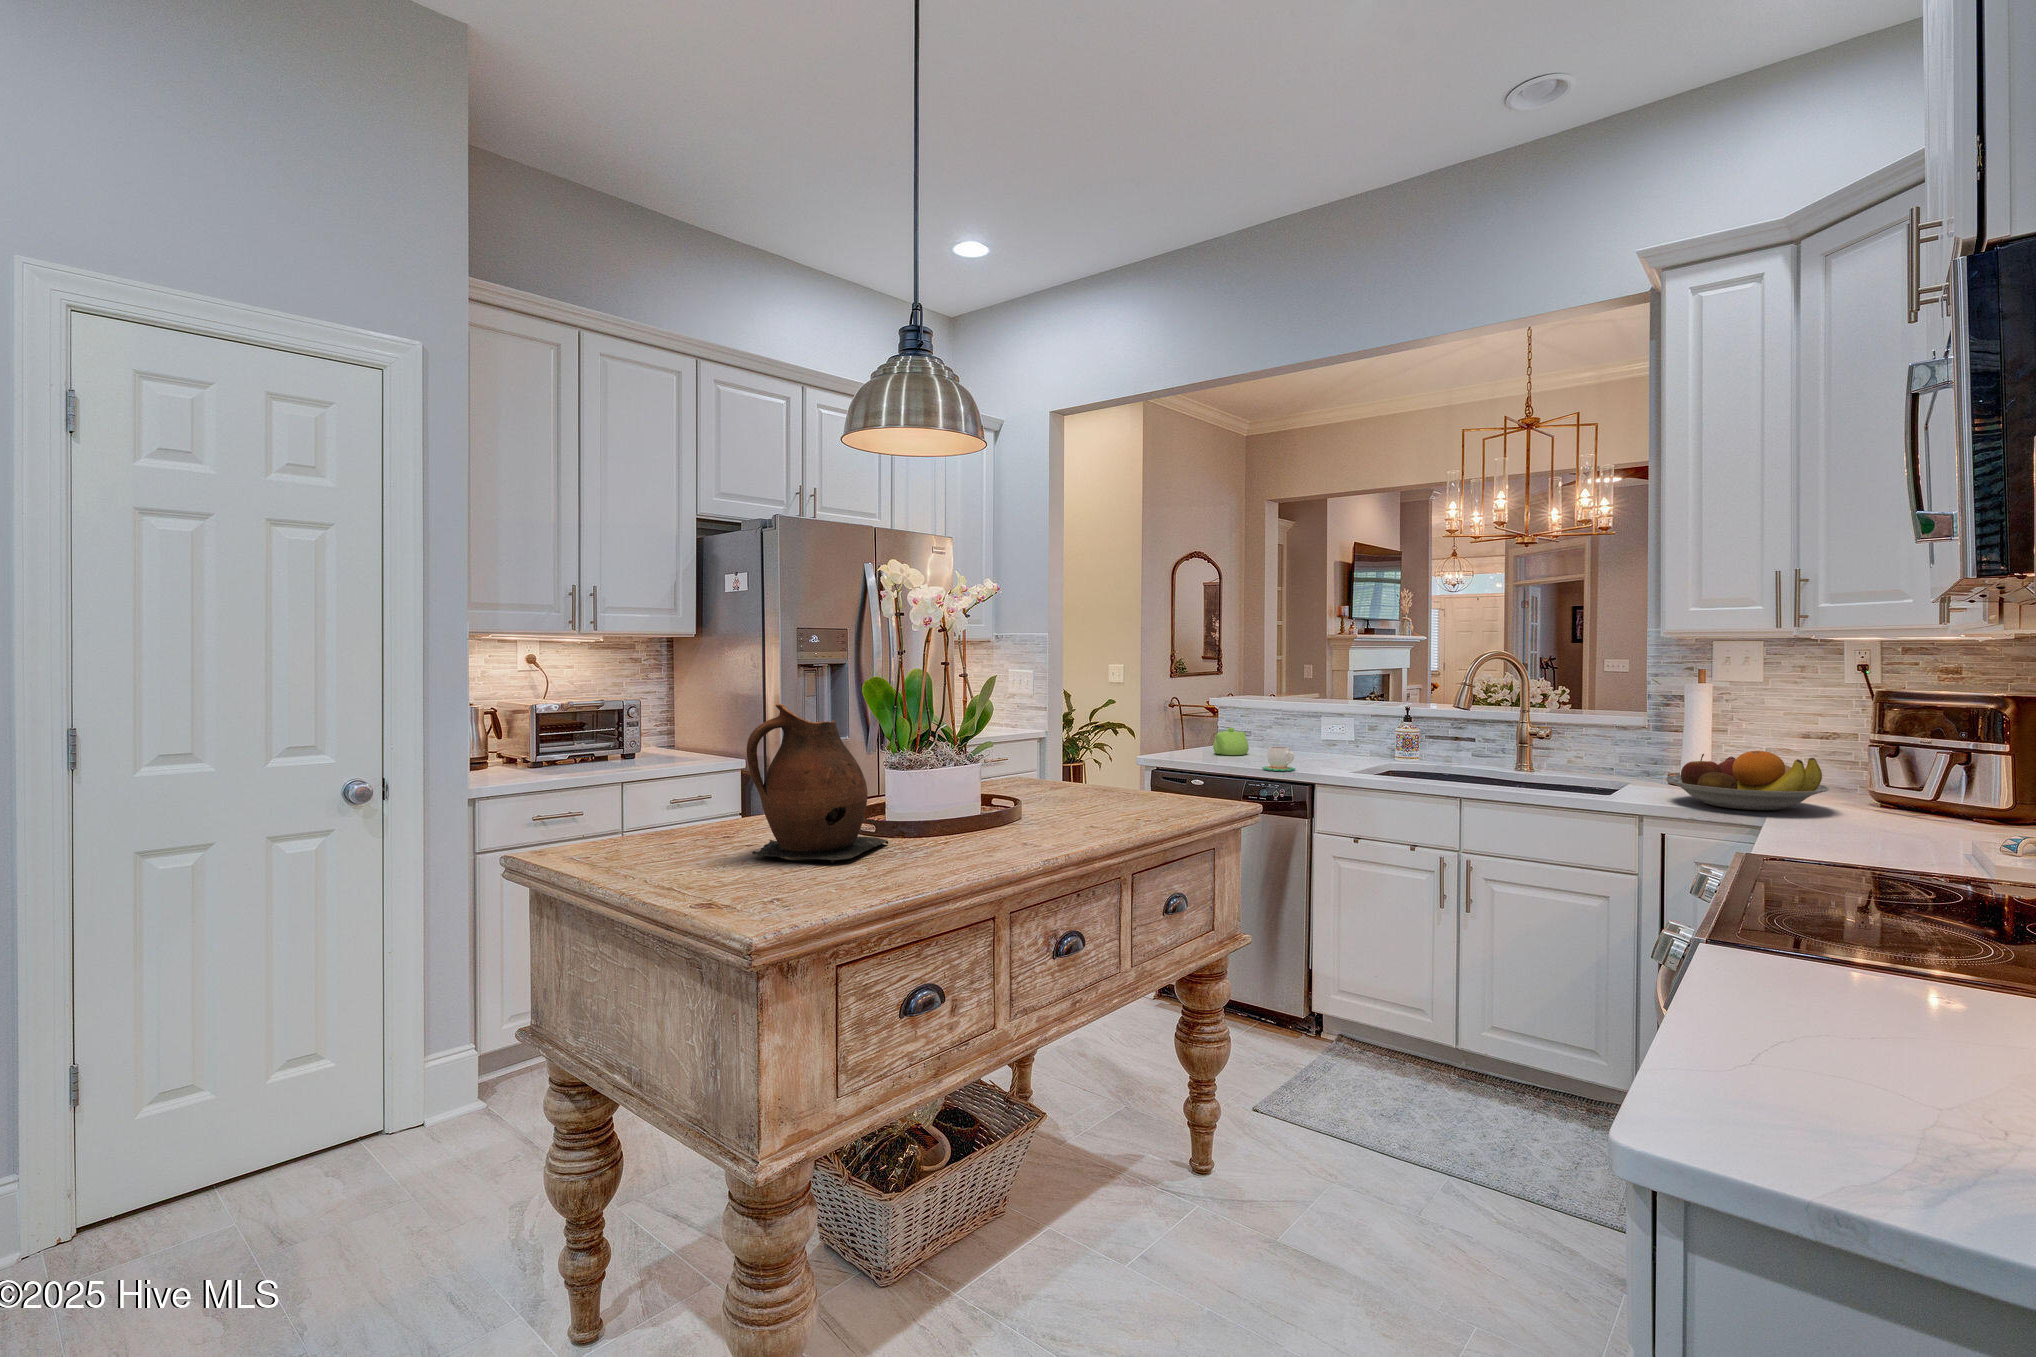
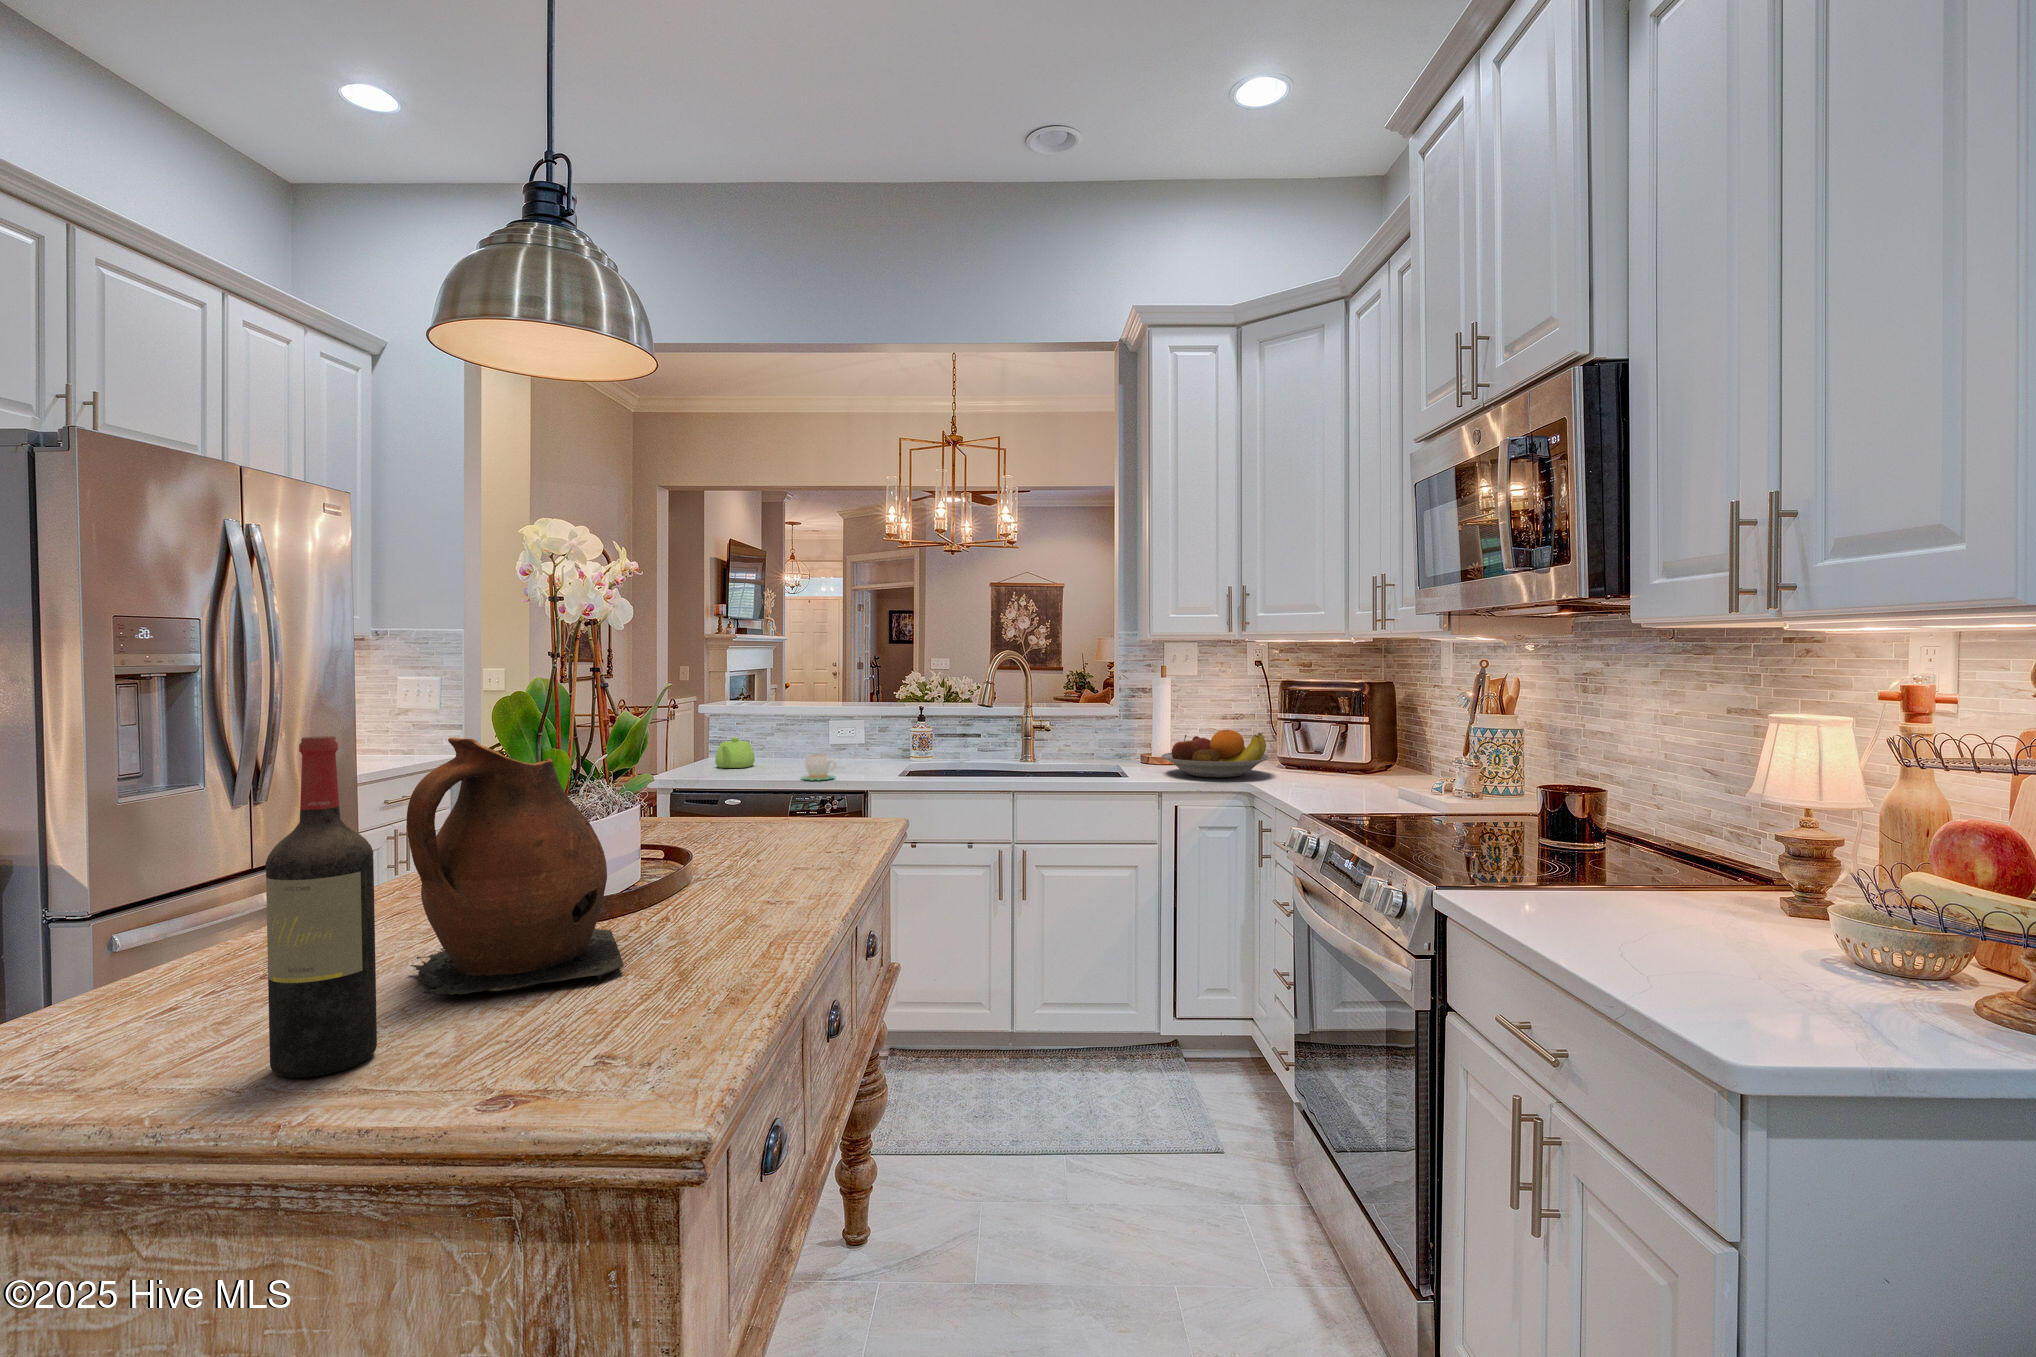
wine bottle: none [645,697,696,876] -> present [266,736,377,1078]

